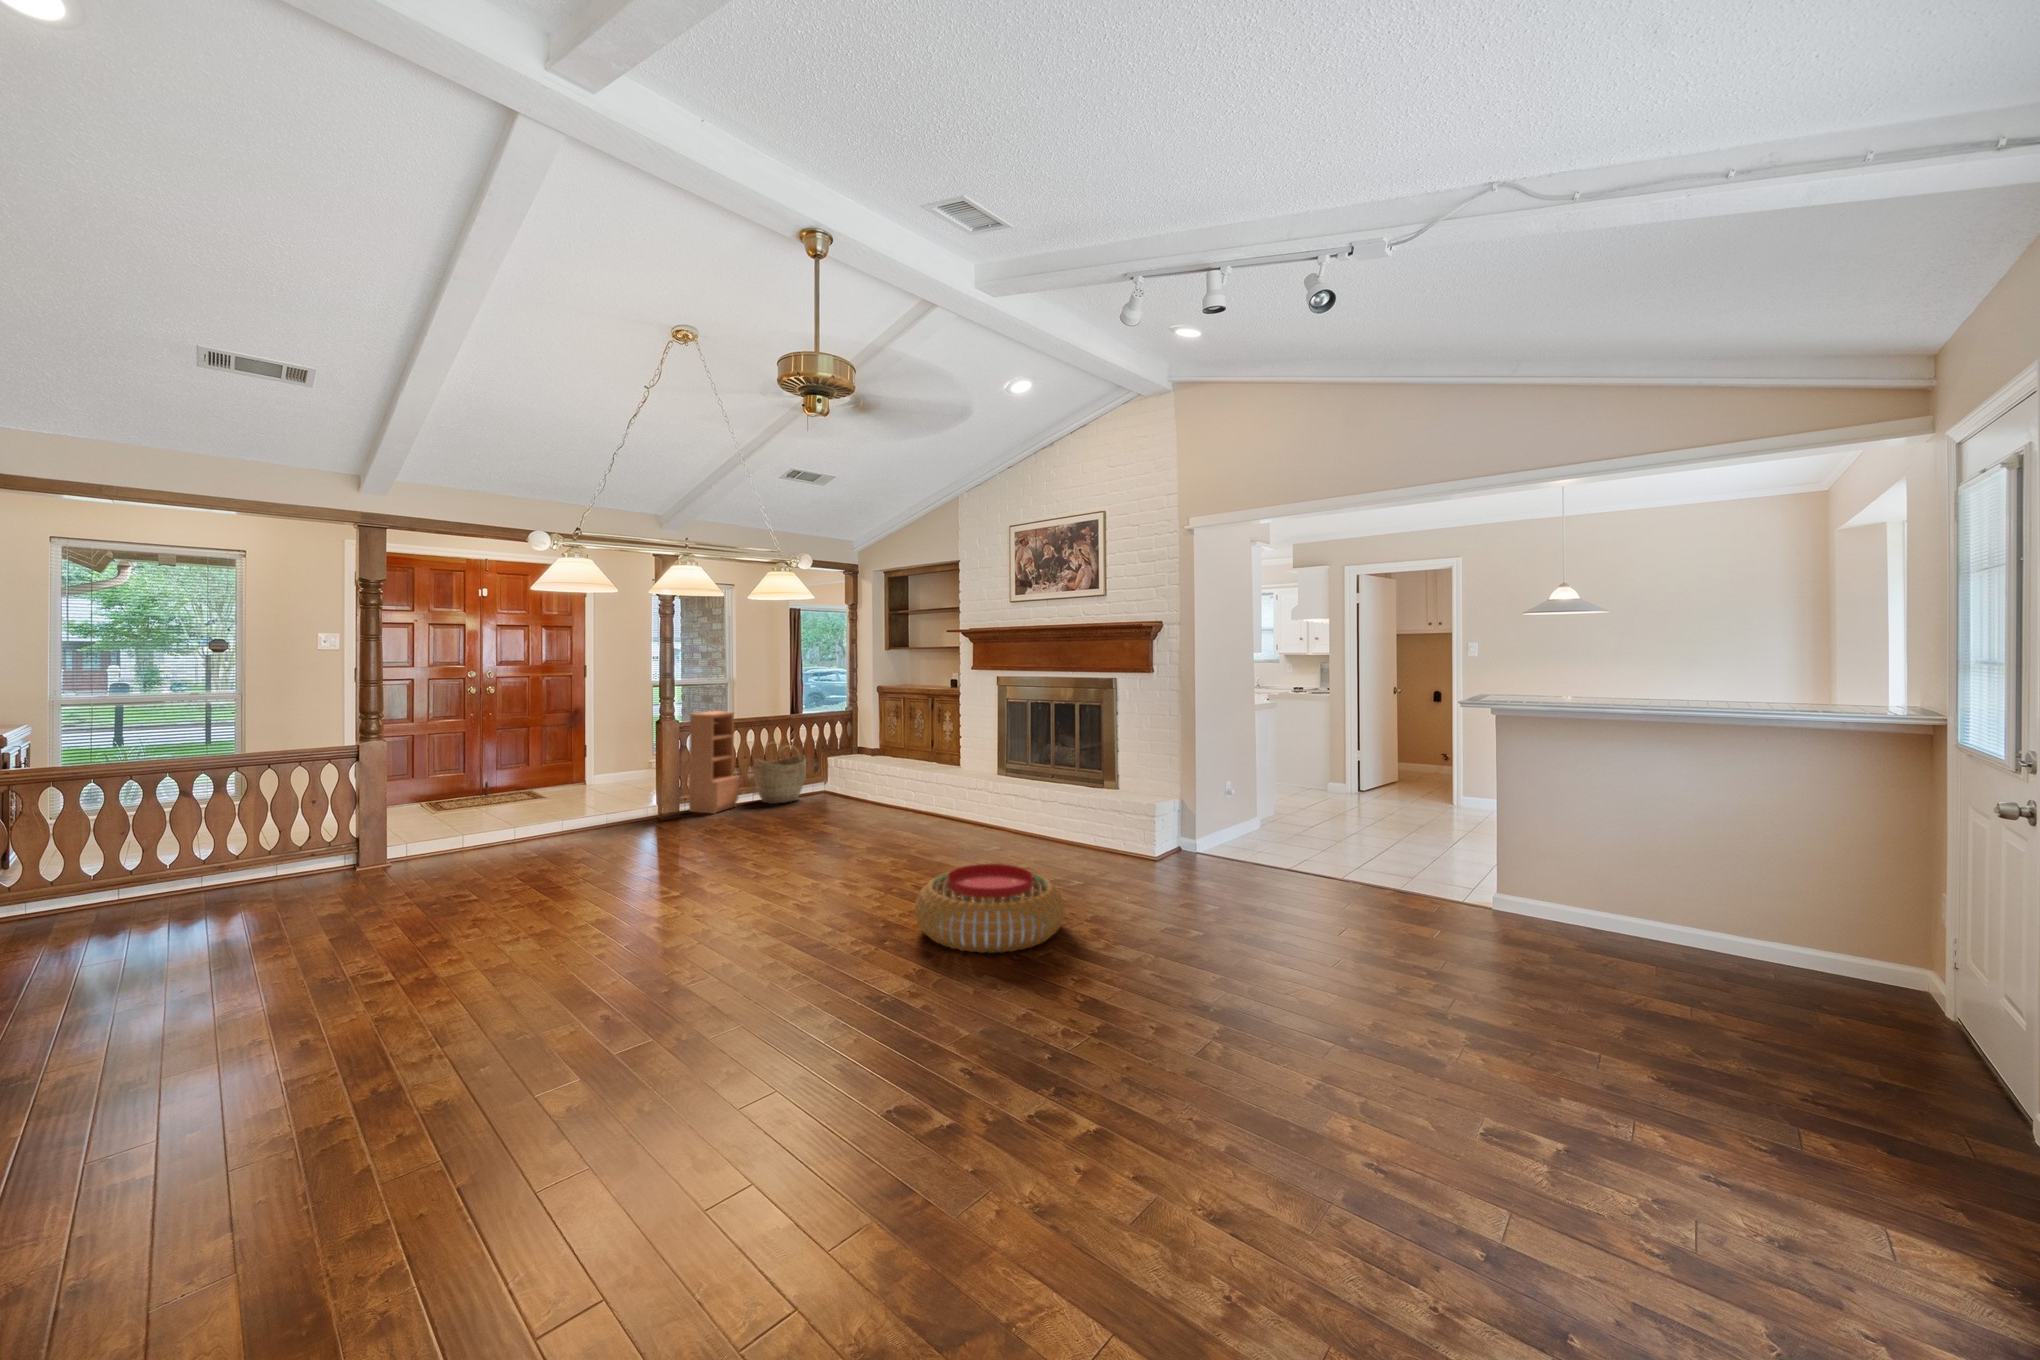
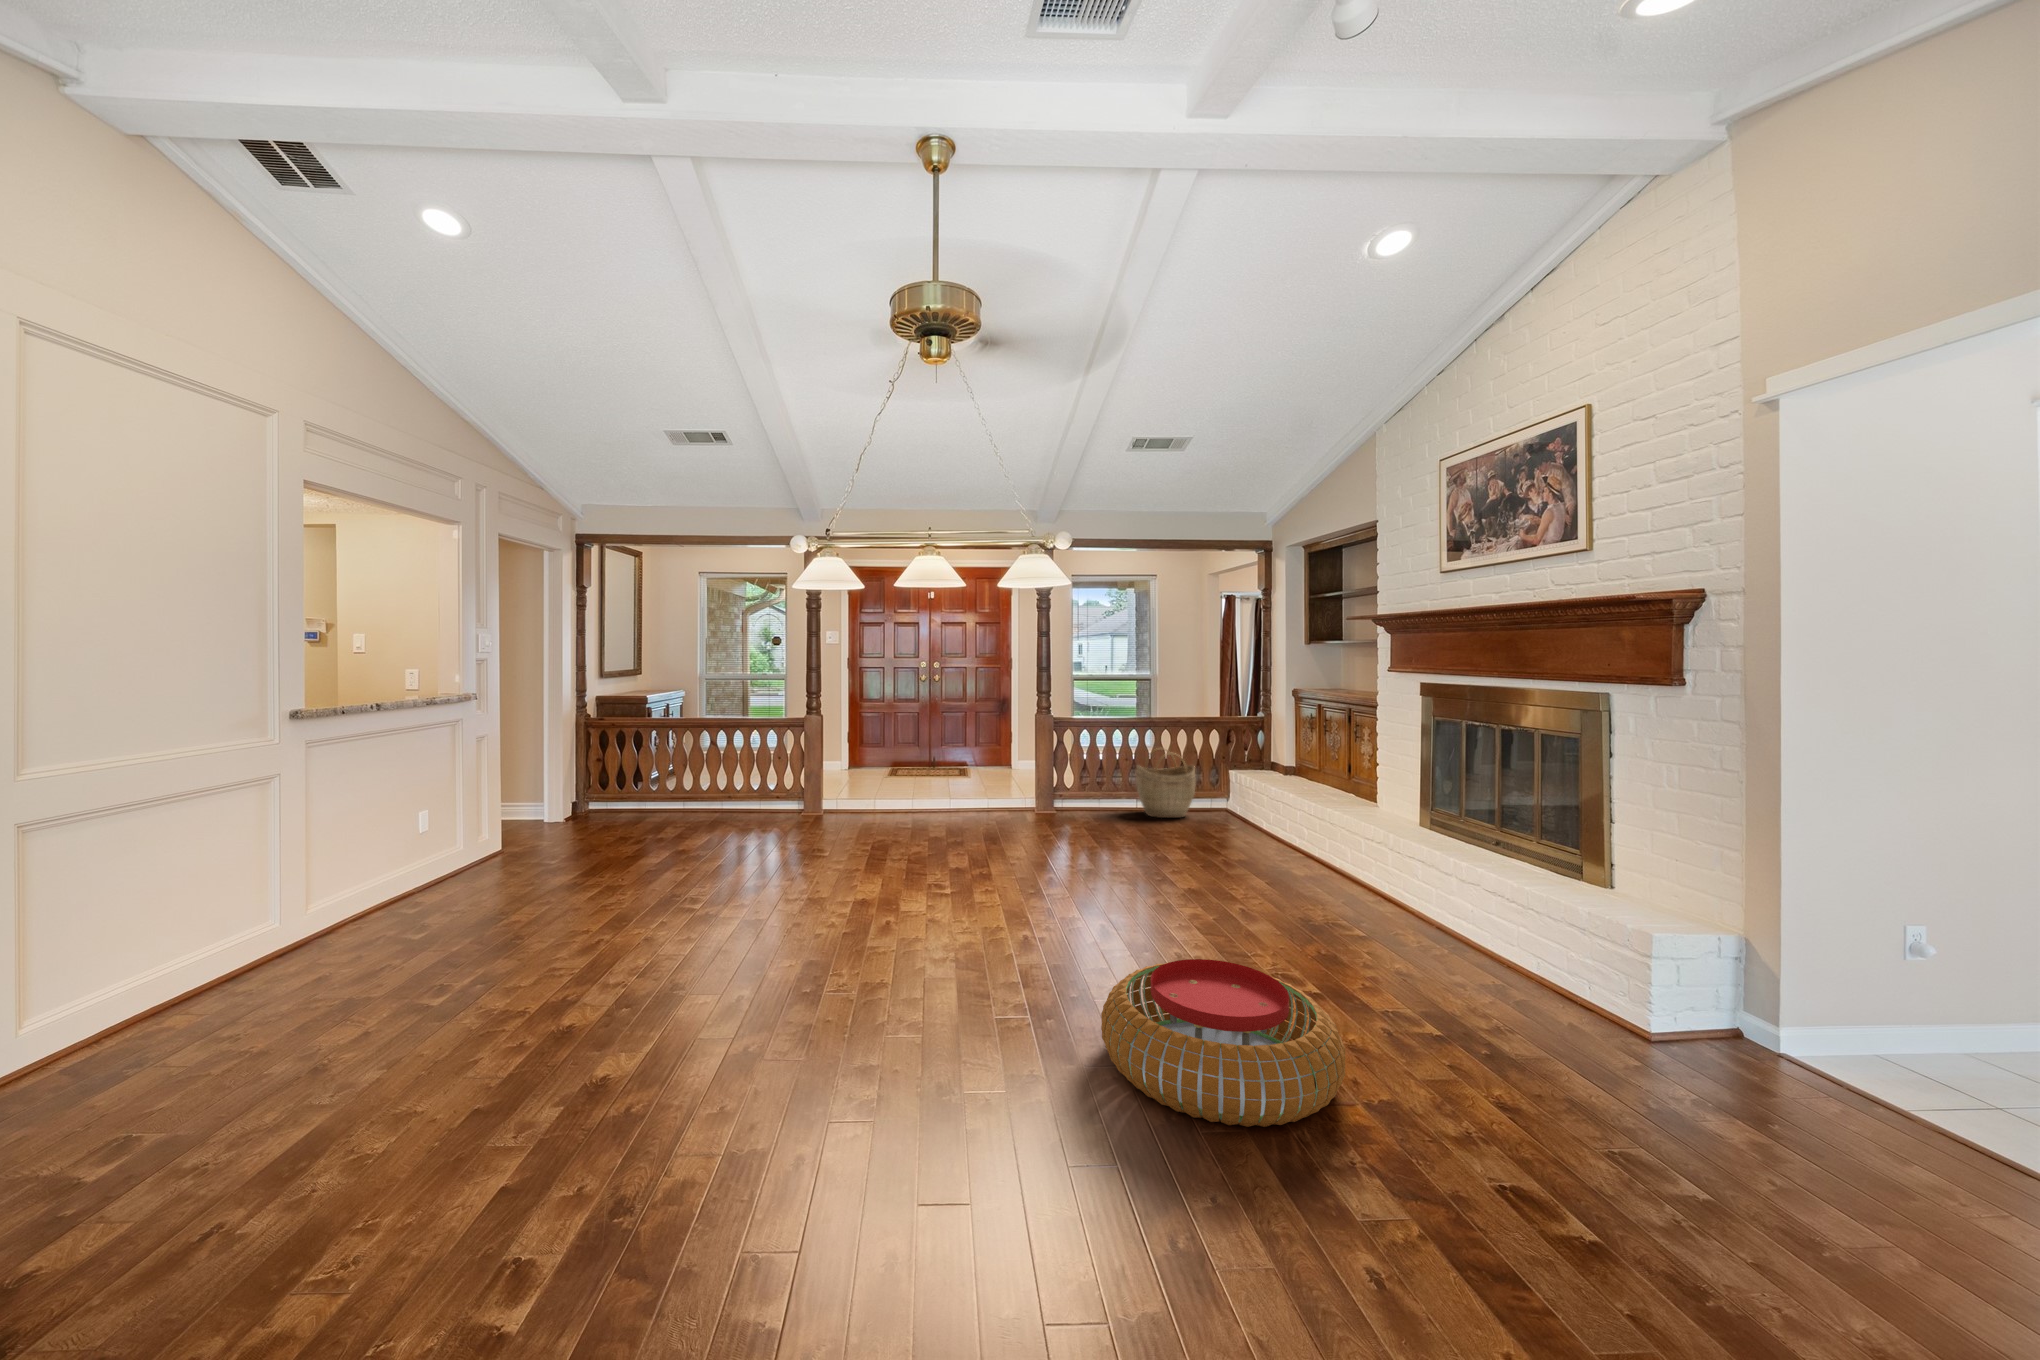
bookcase: present [689,711,739,813] -> none [1065,709,1116,819]

